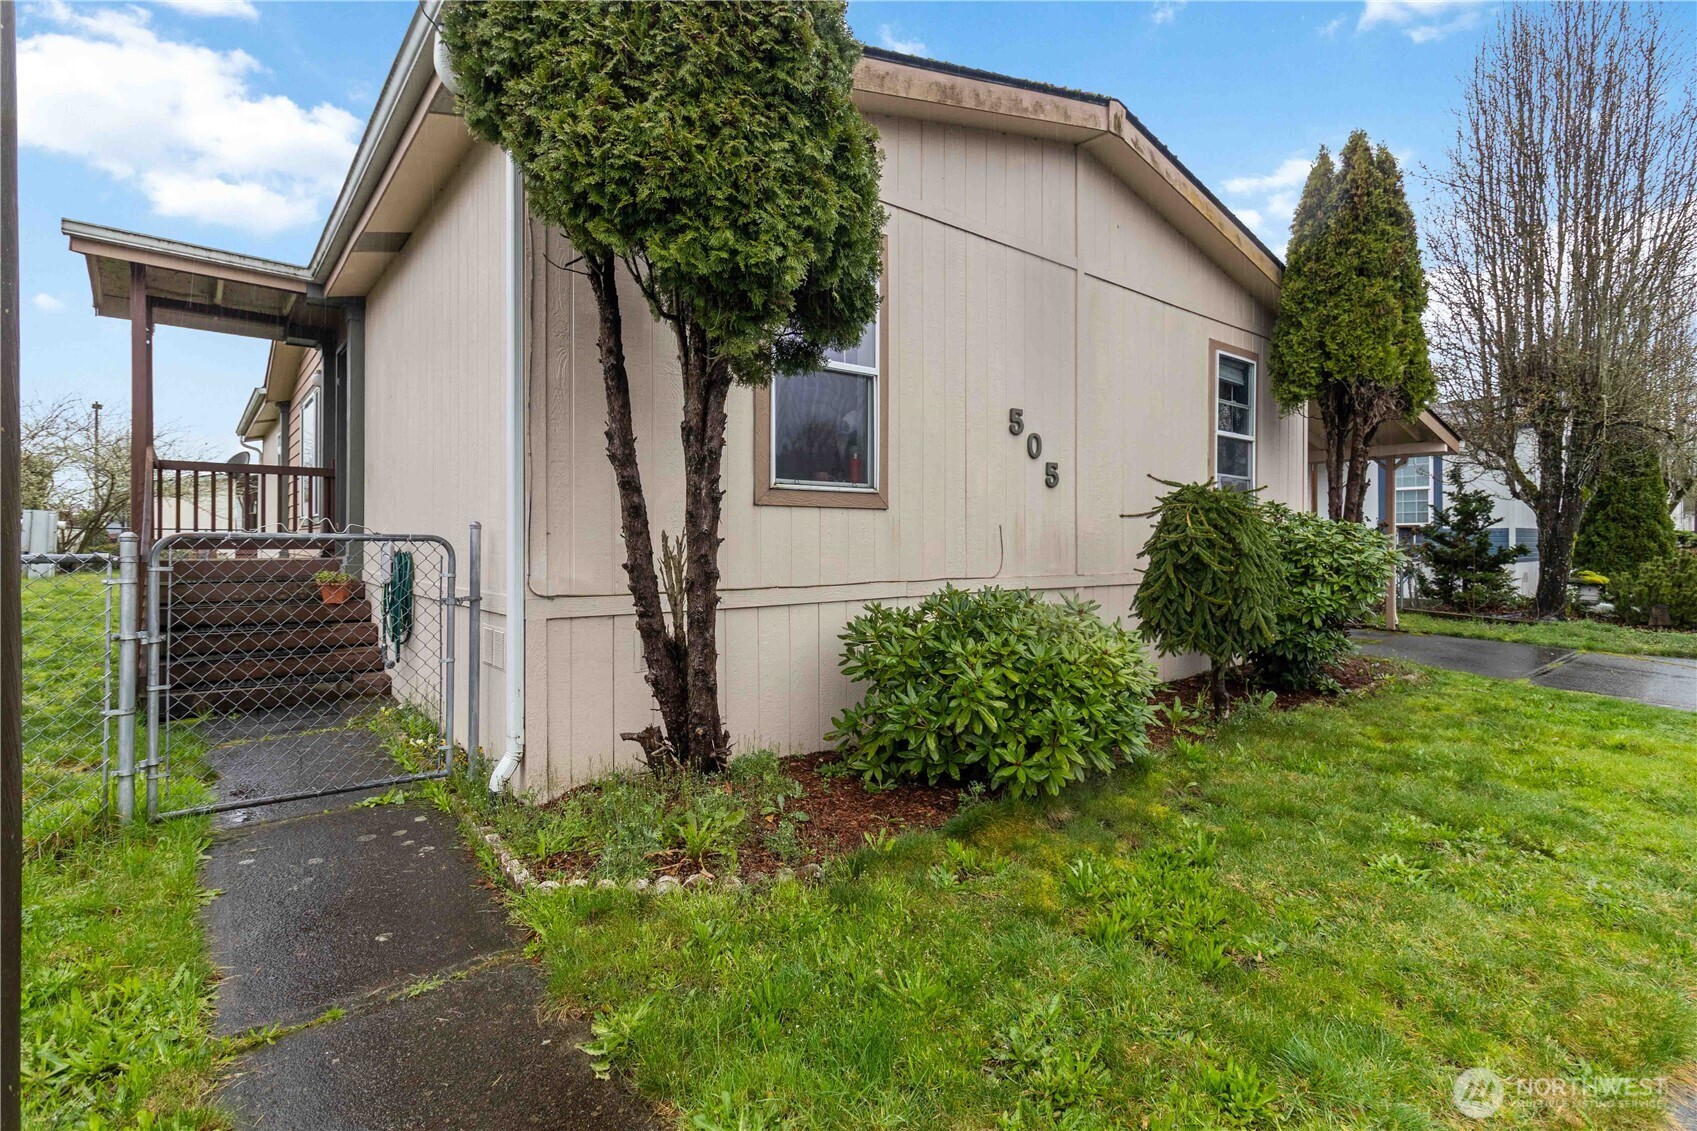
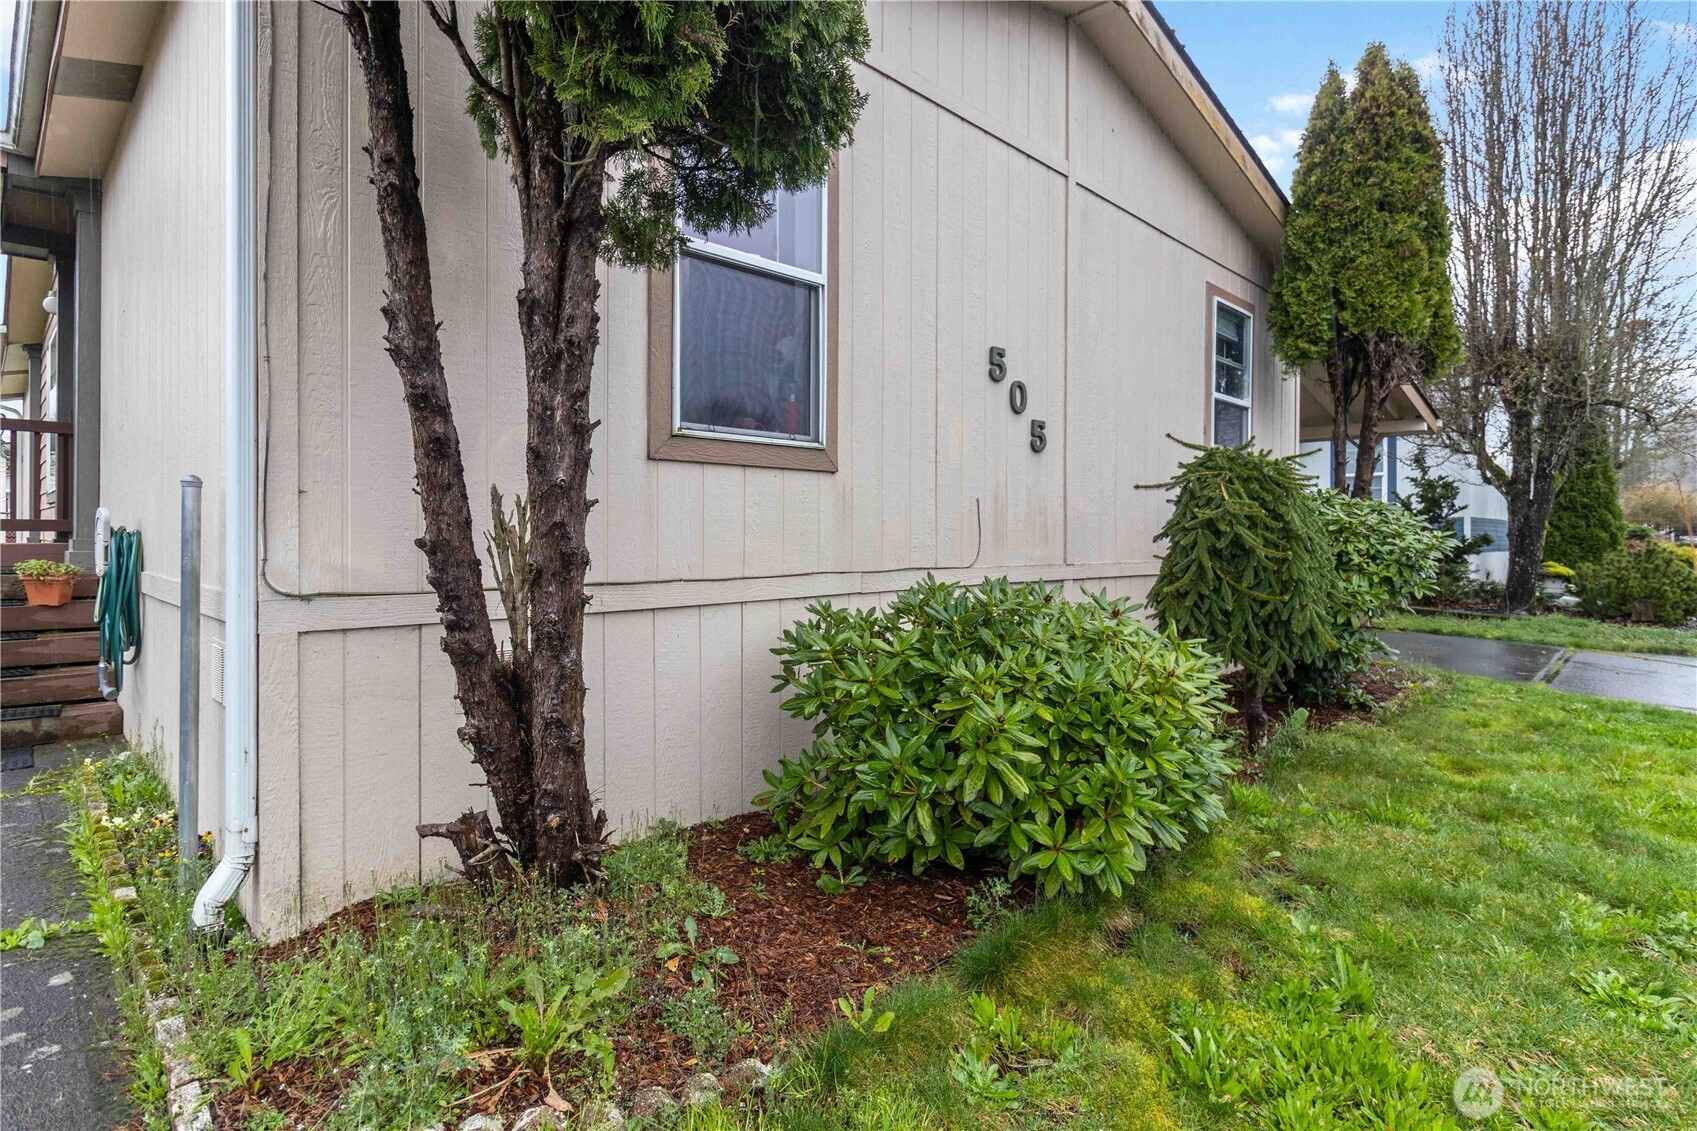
potted tree: none [1492,575,1527,617] -> present [1471,570,1504,612]

